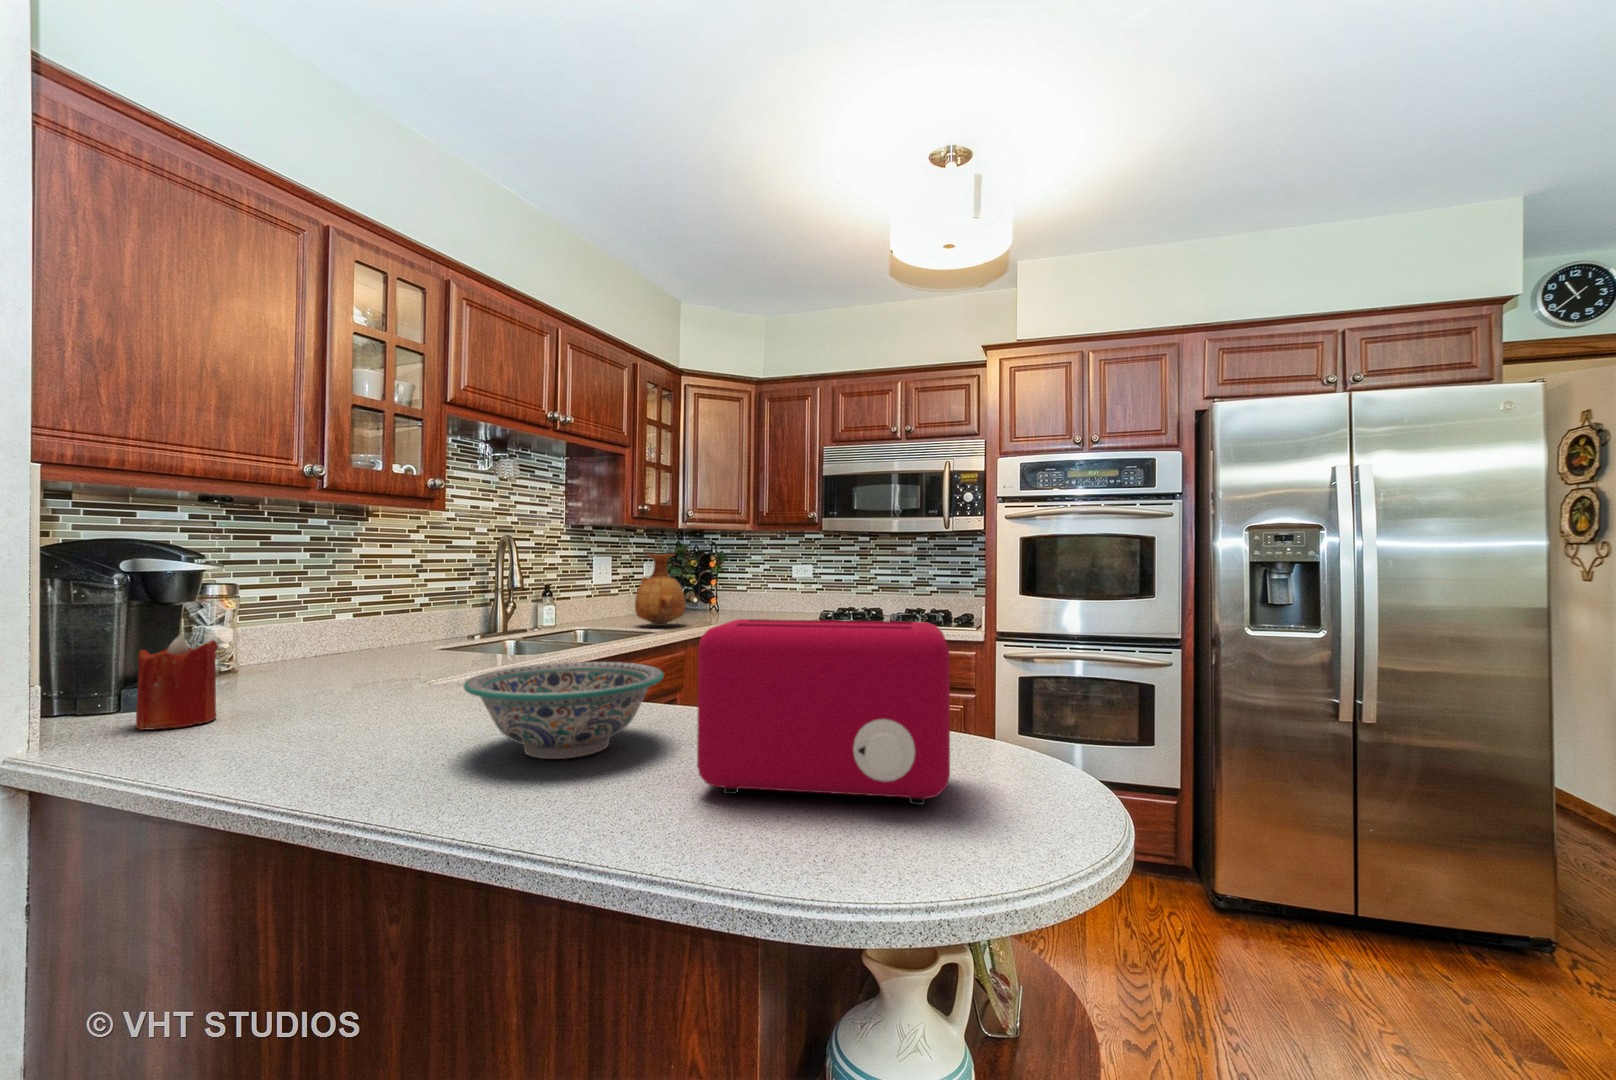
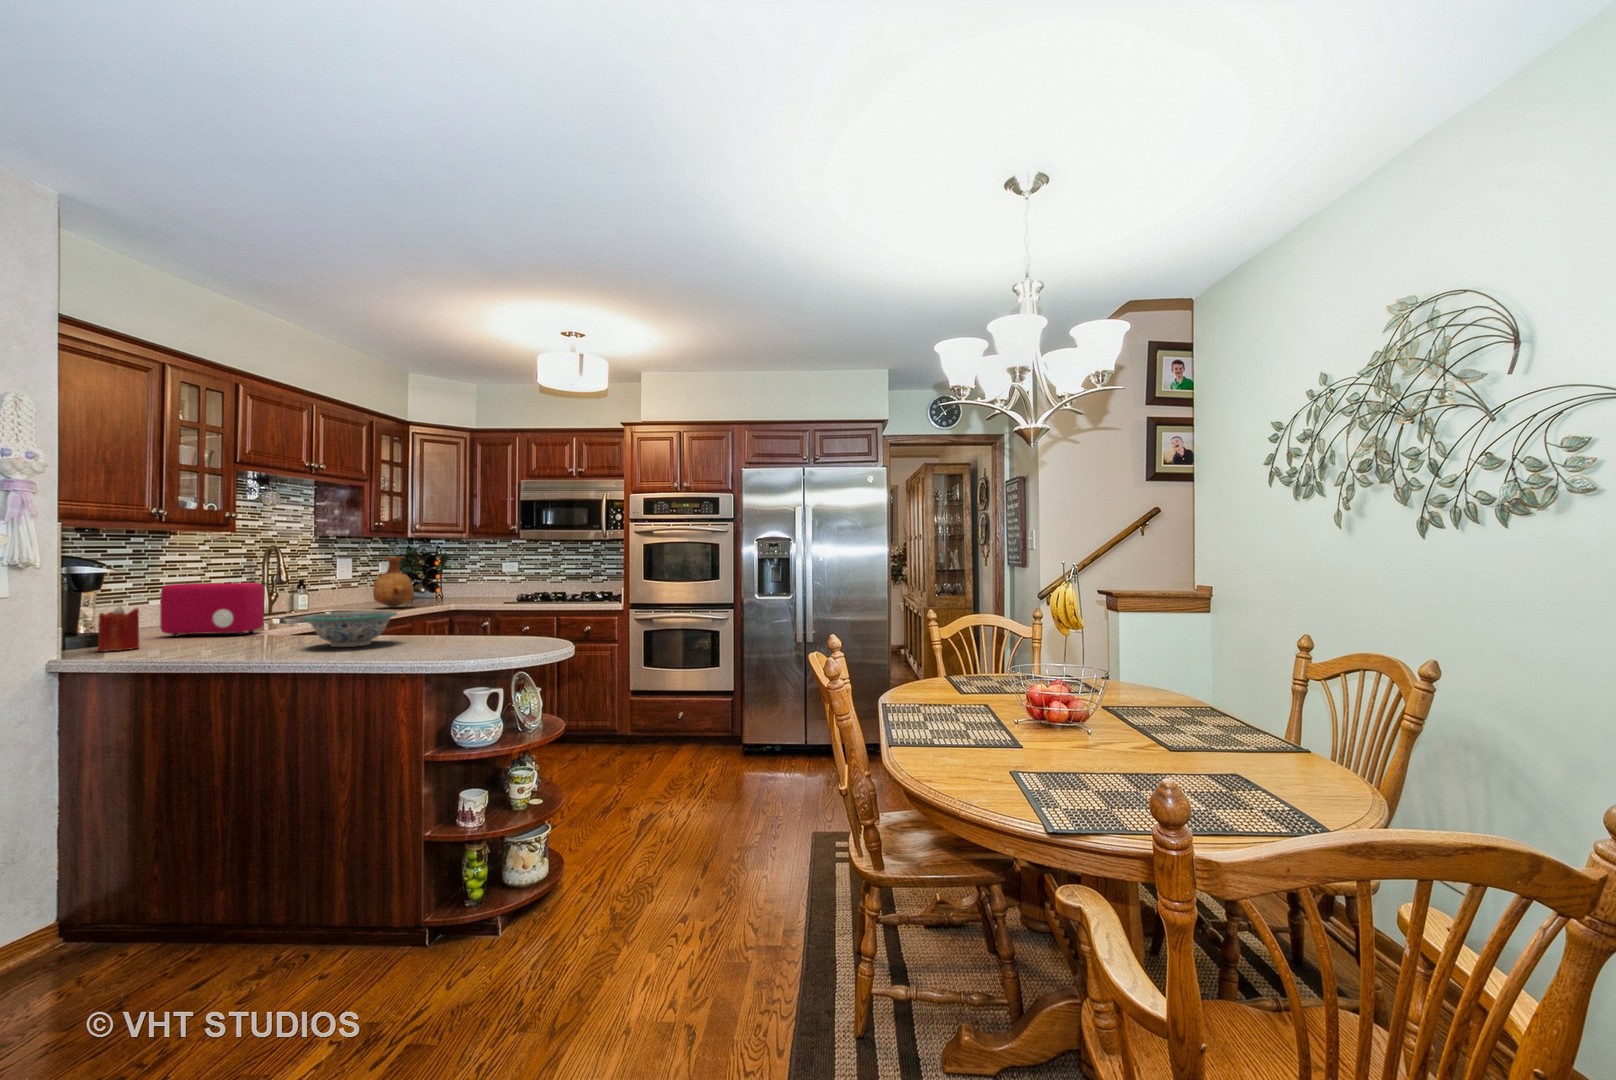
toaster: present [697,619,950,805] -> present [160,583,264,637]

